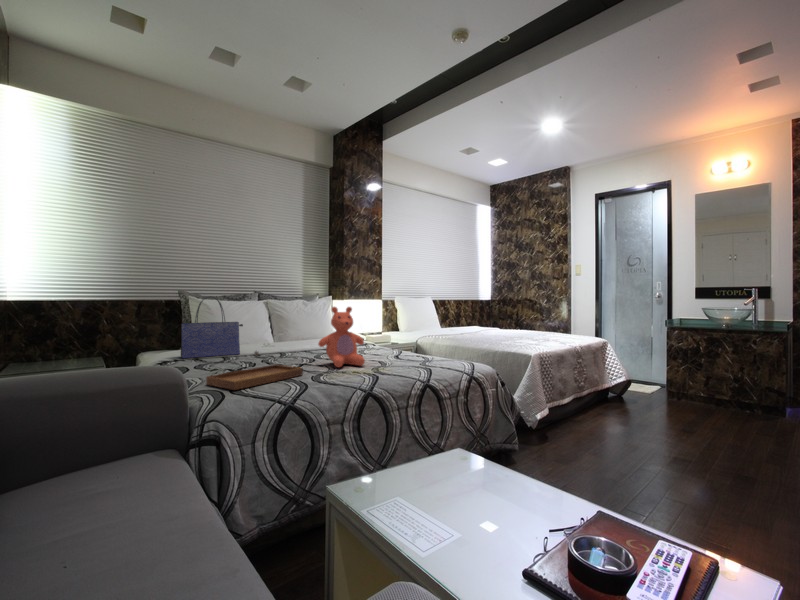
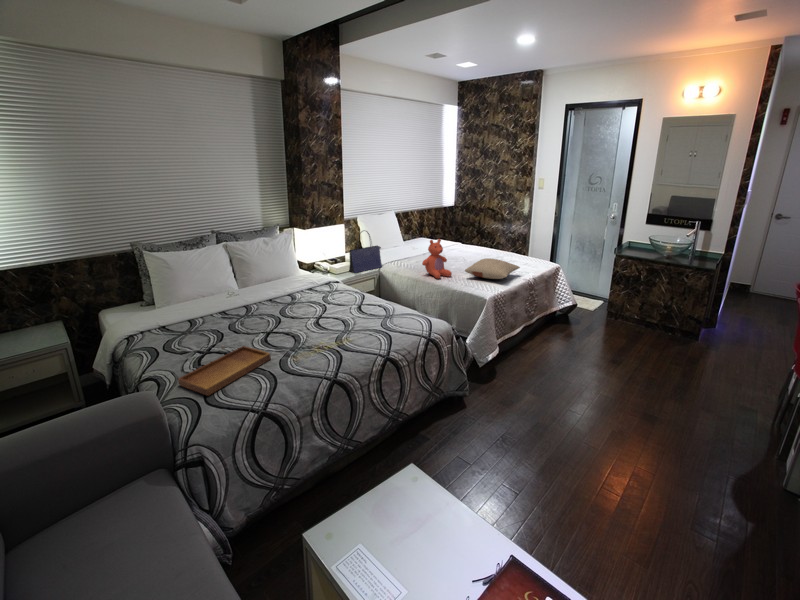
tote bag: present [181,296,243,358] -> present [349,231,382,273]
teddy bear: present [318,307,365,367] -> present [422,239,452,279]
pillow: none [506,324,566,344] -> present [465,258,520,279]

